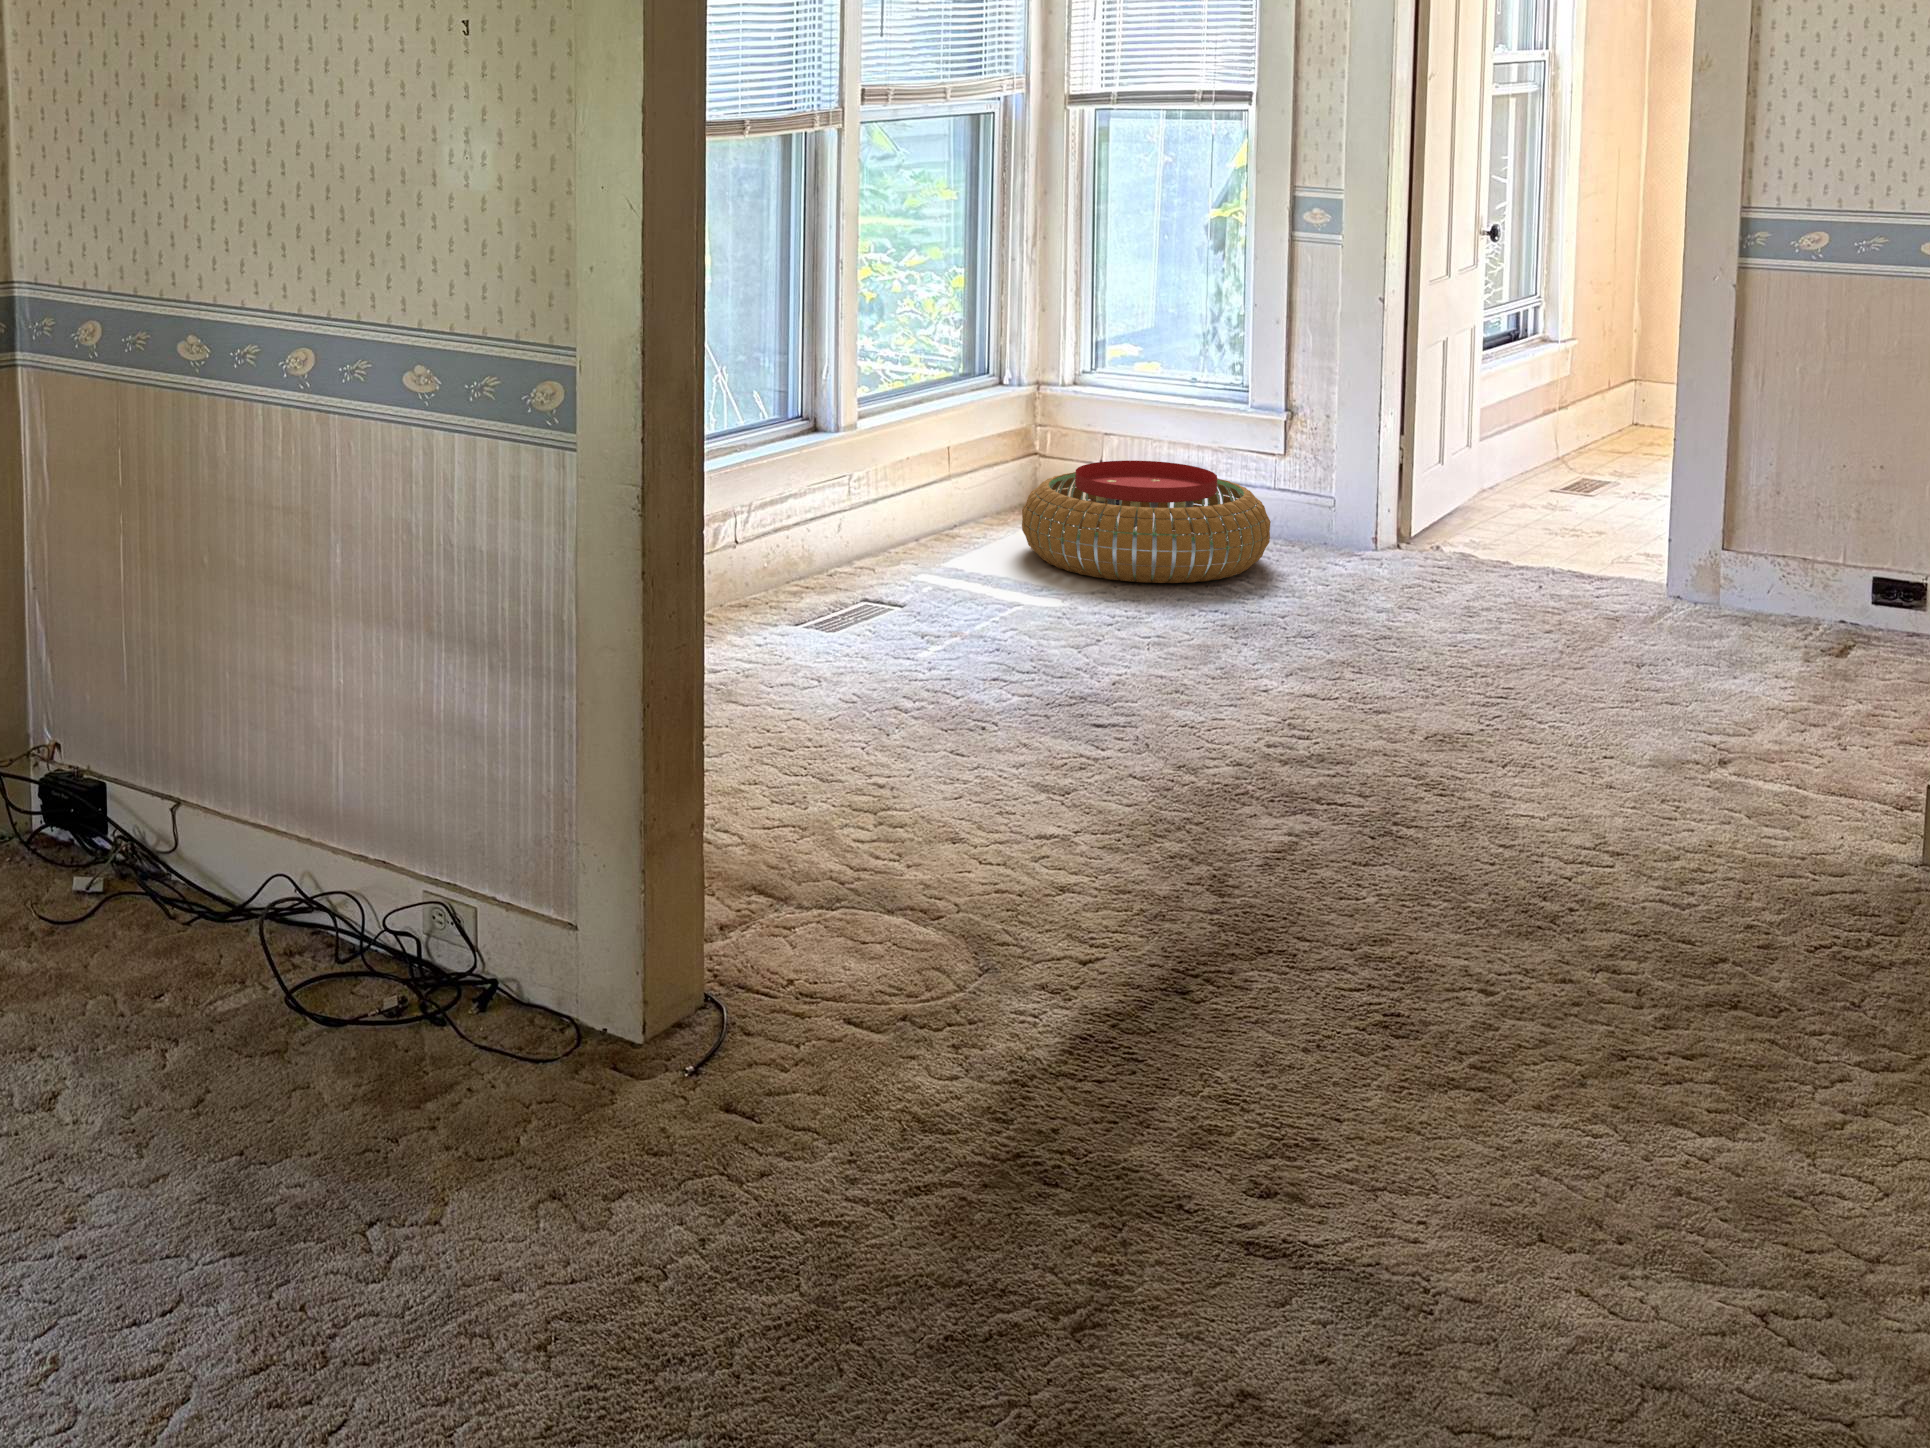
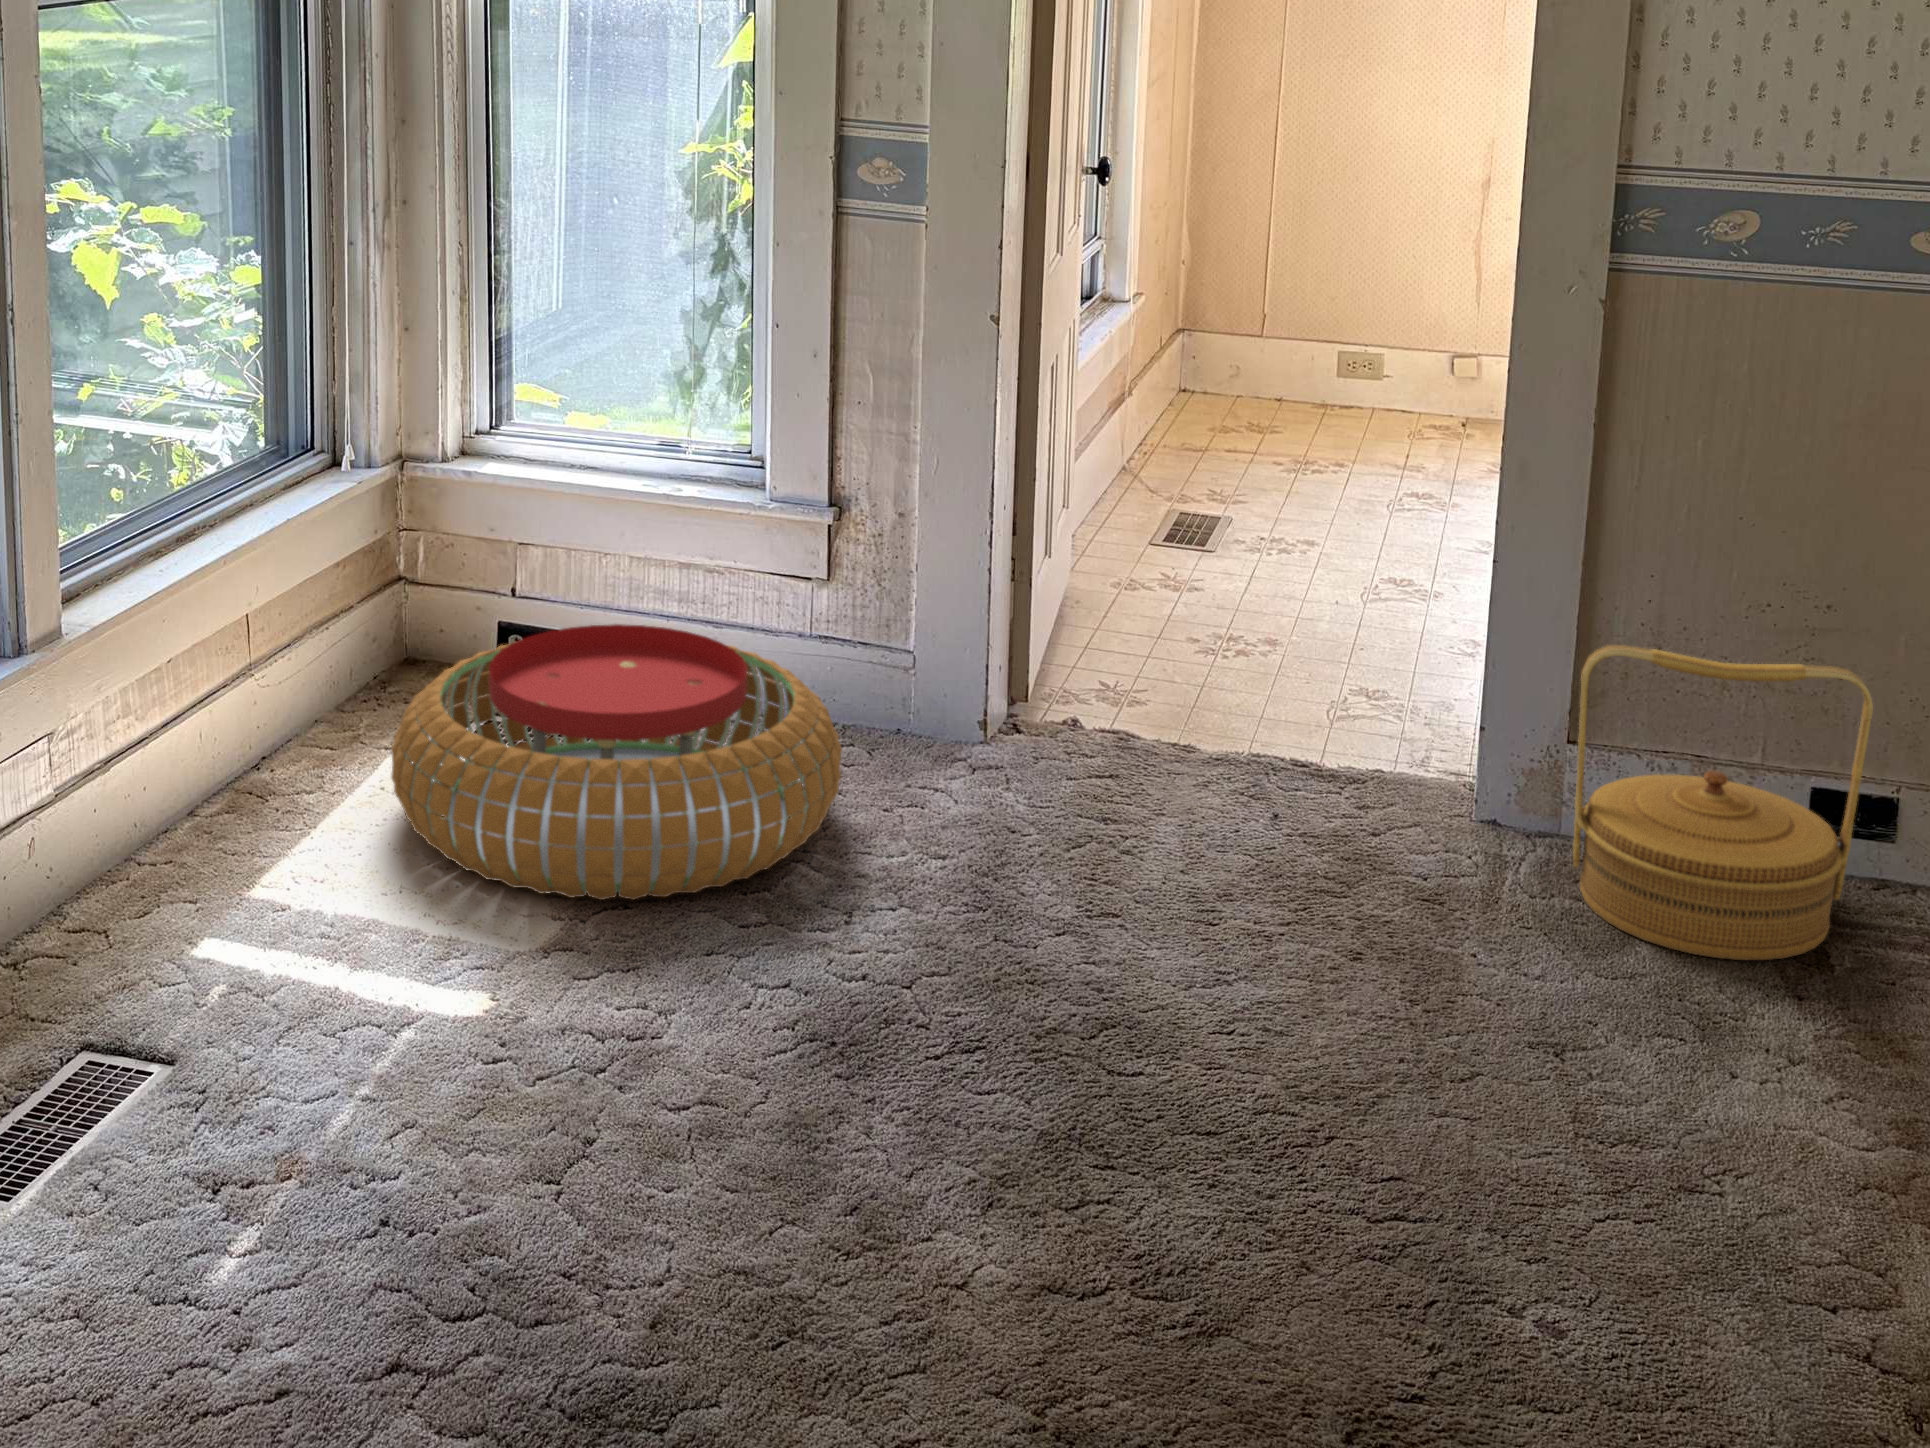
woven basket: none [1703,479,1881,655] -> present [1573,645,1873,960]

